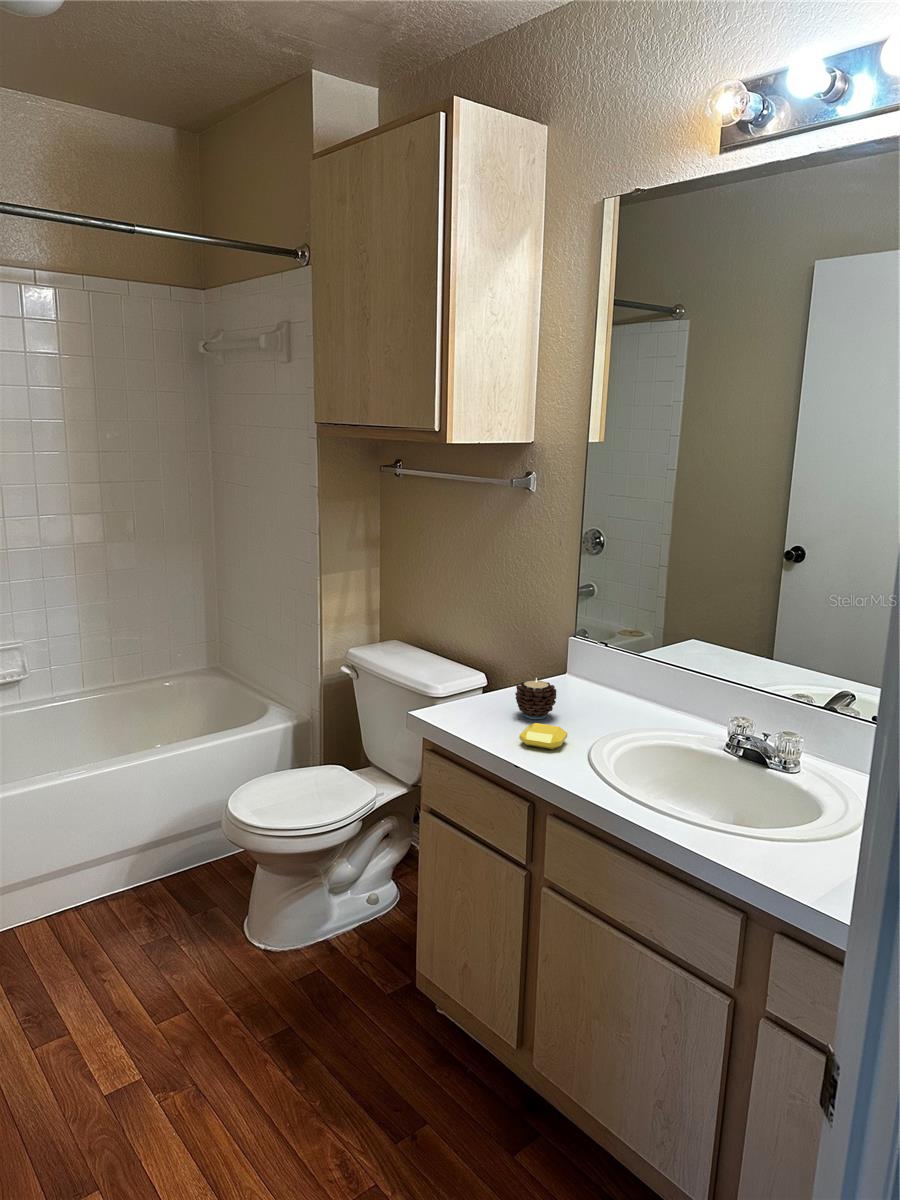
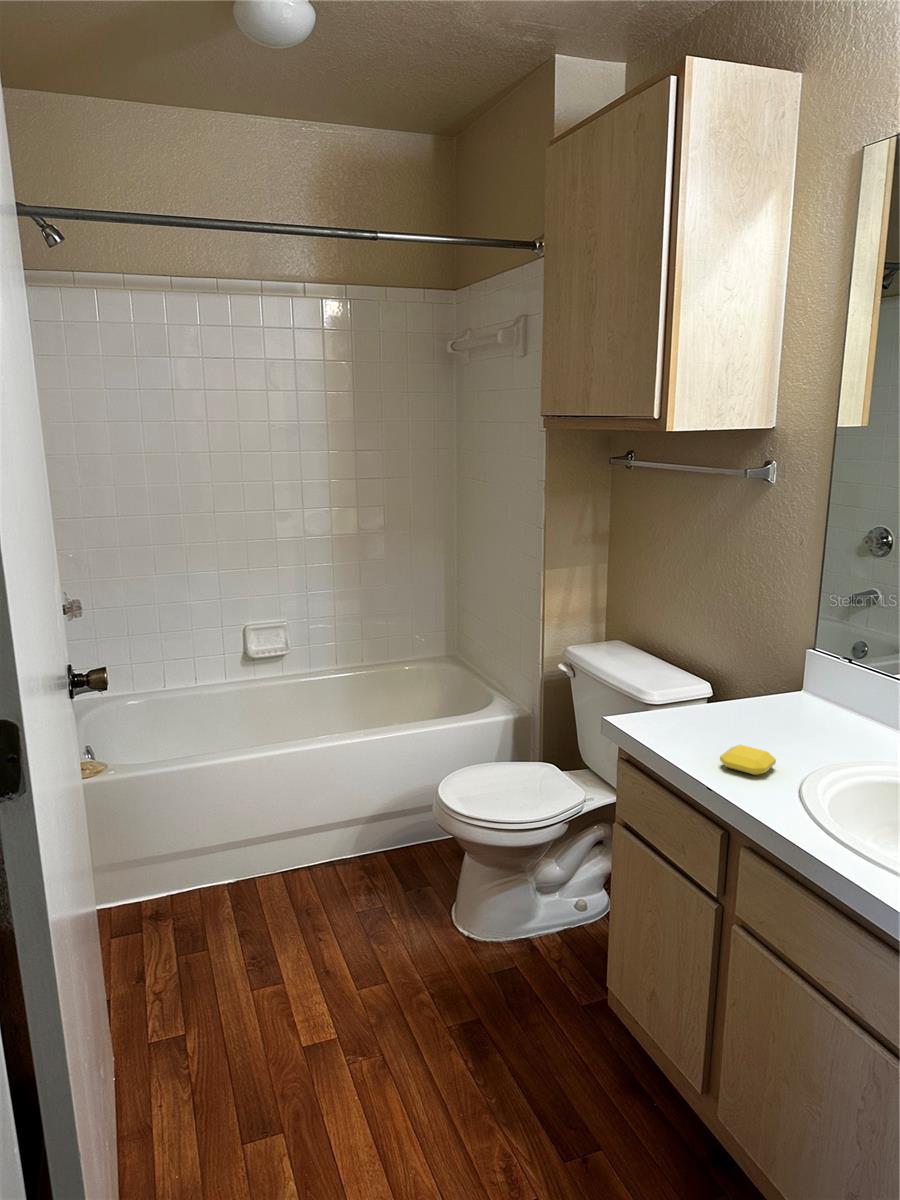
candle: present [515,678,556,719] -> none [724,695,773,740]

